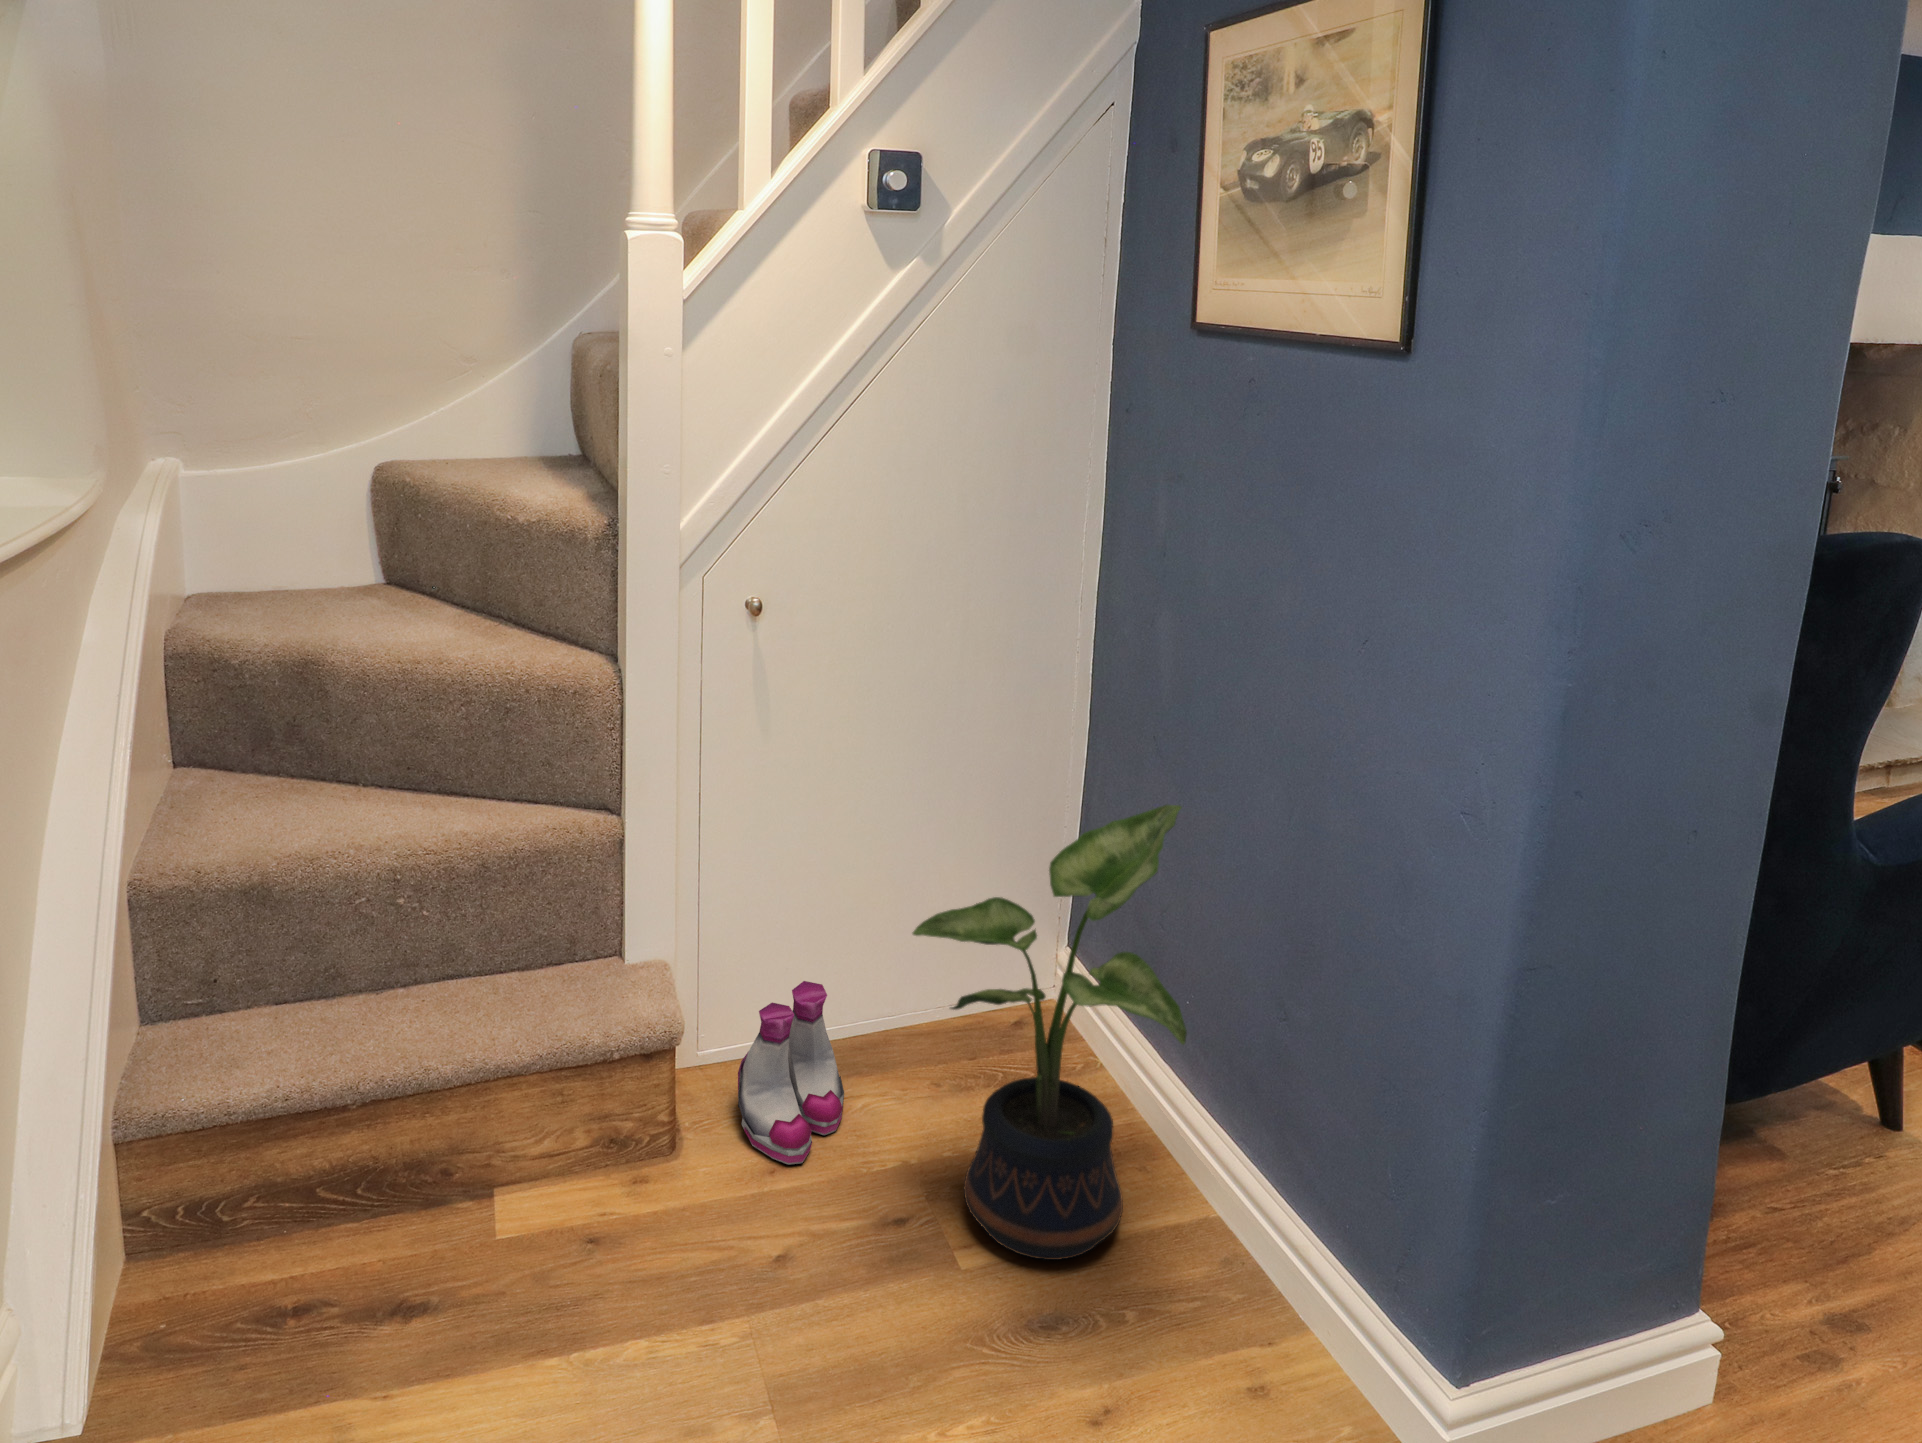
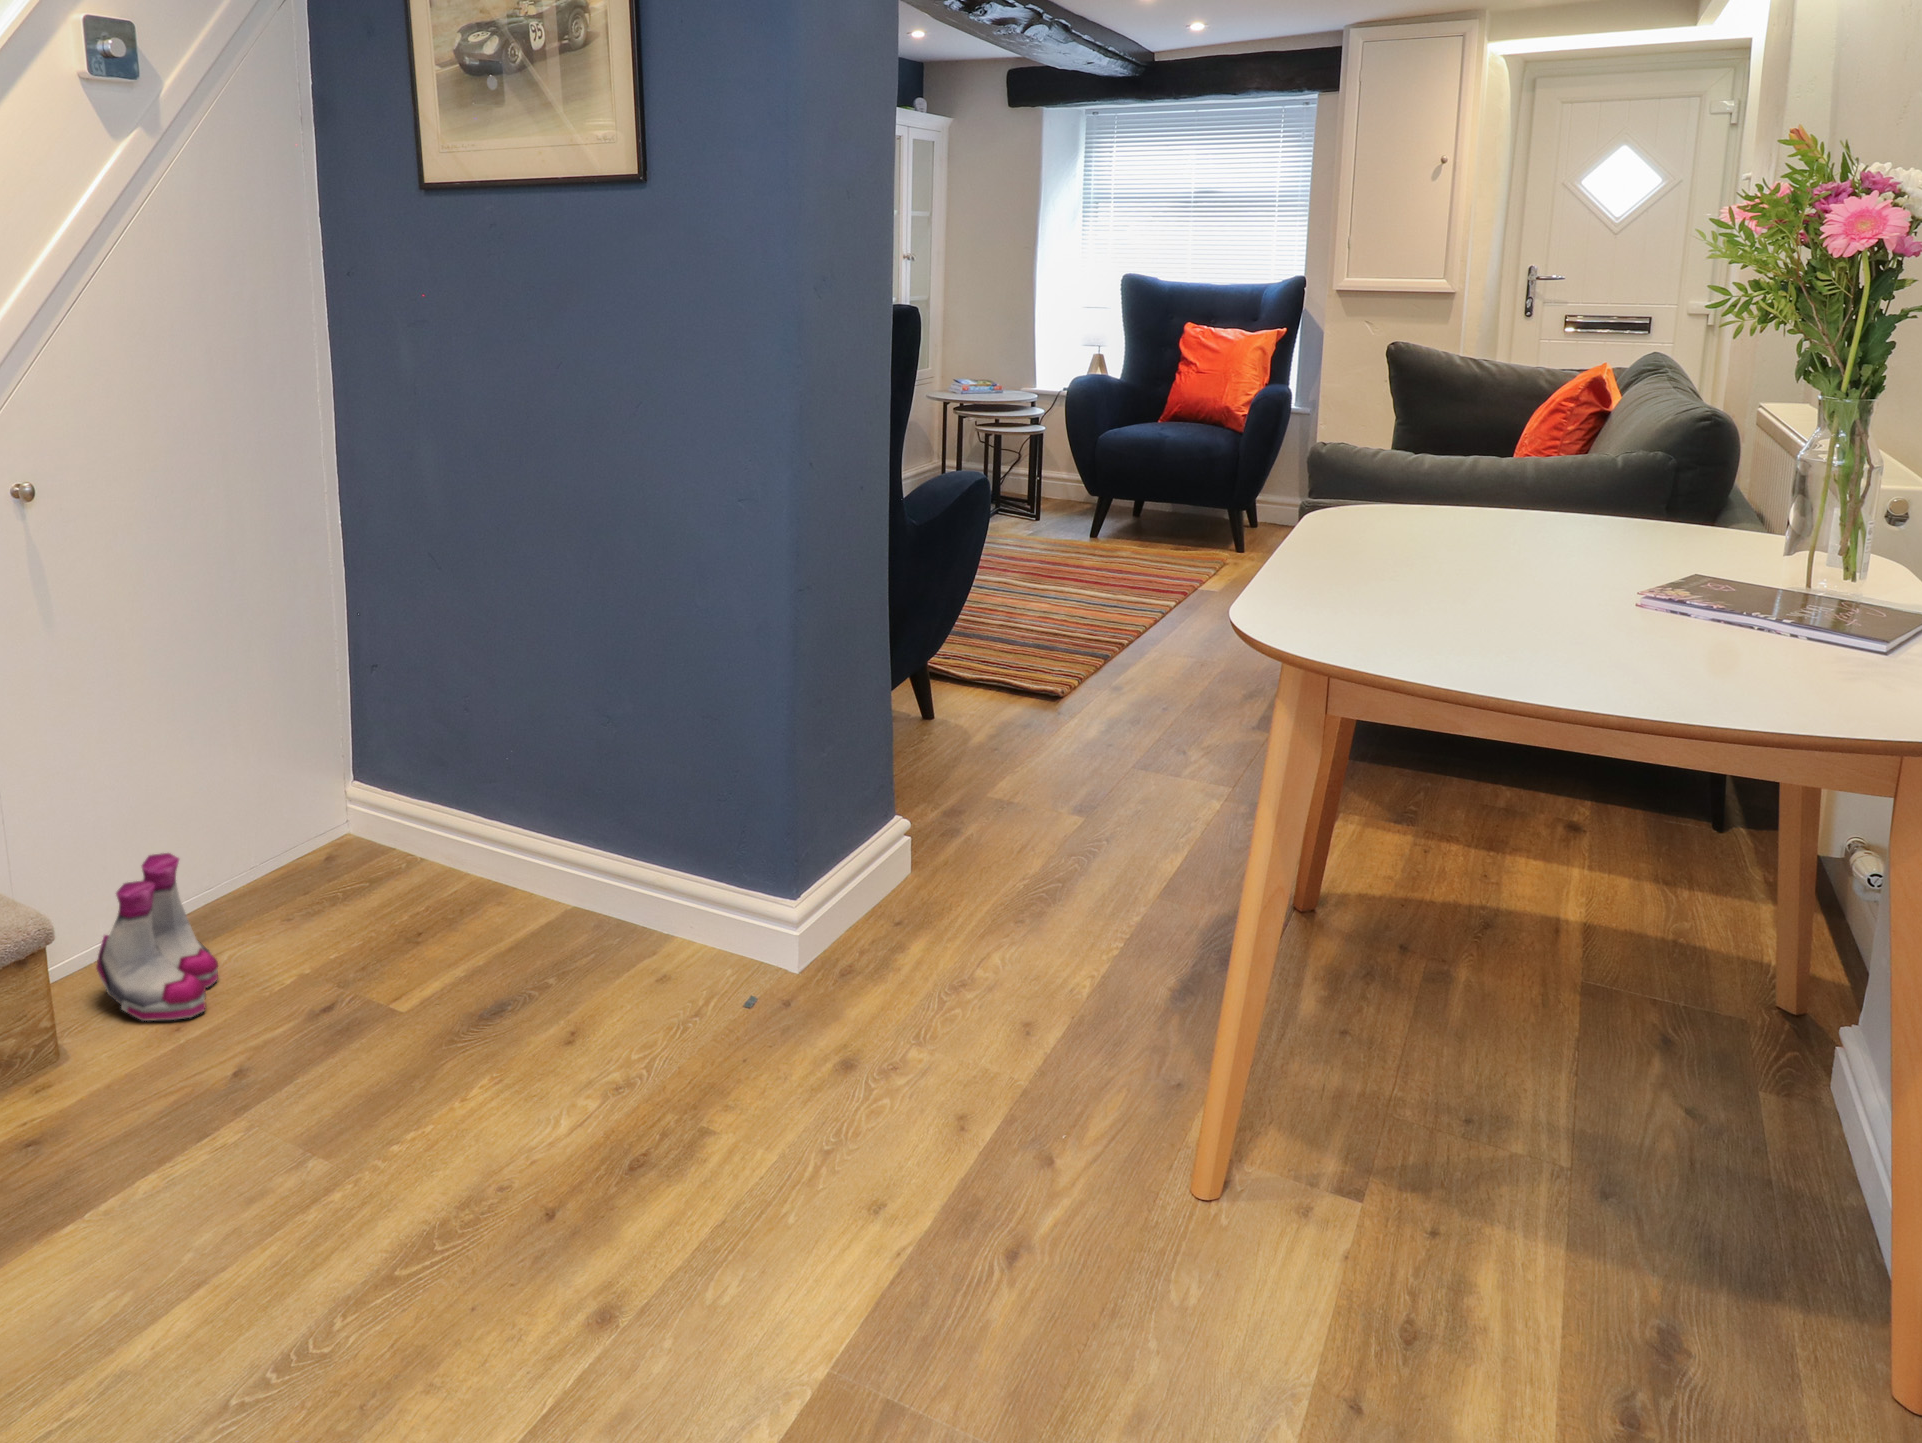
potted plant: present [913,805,1187,1260] -> none [308,591,572,986]

